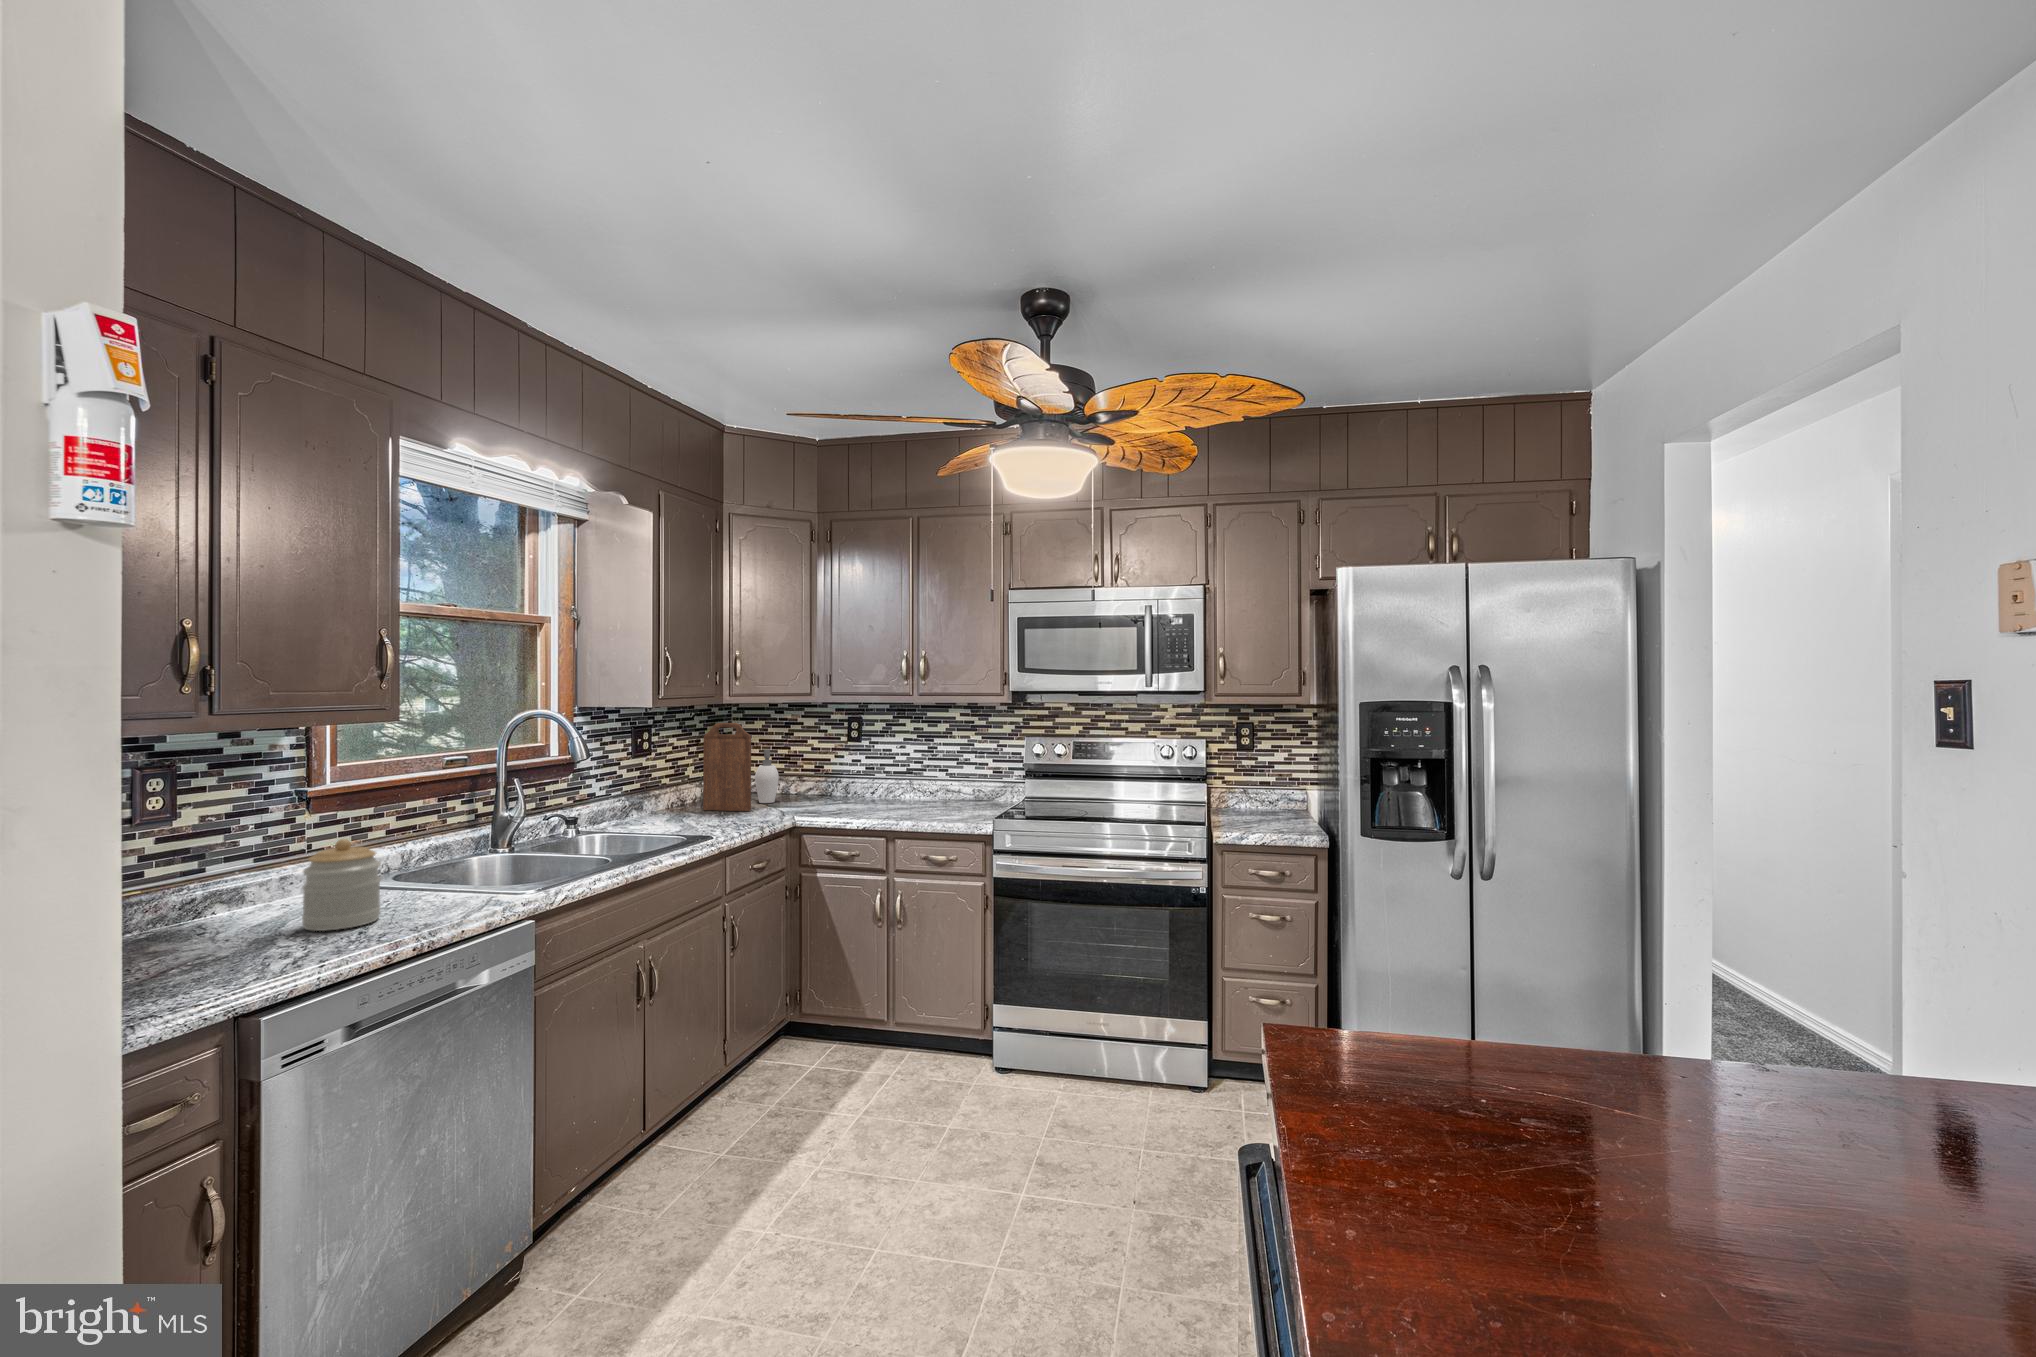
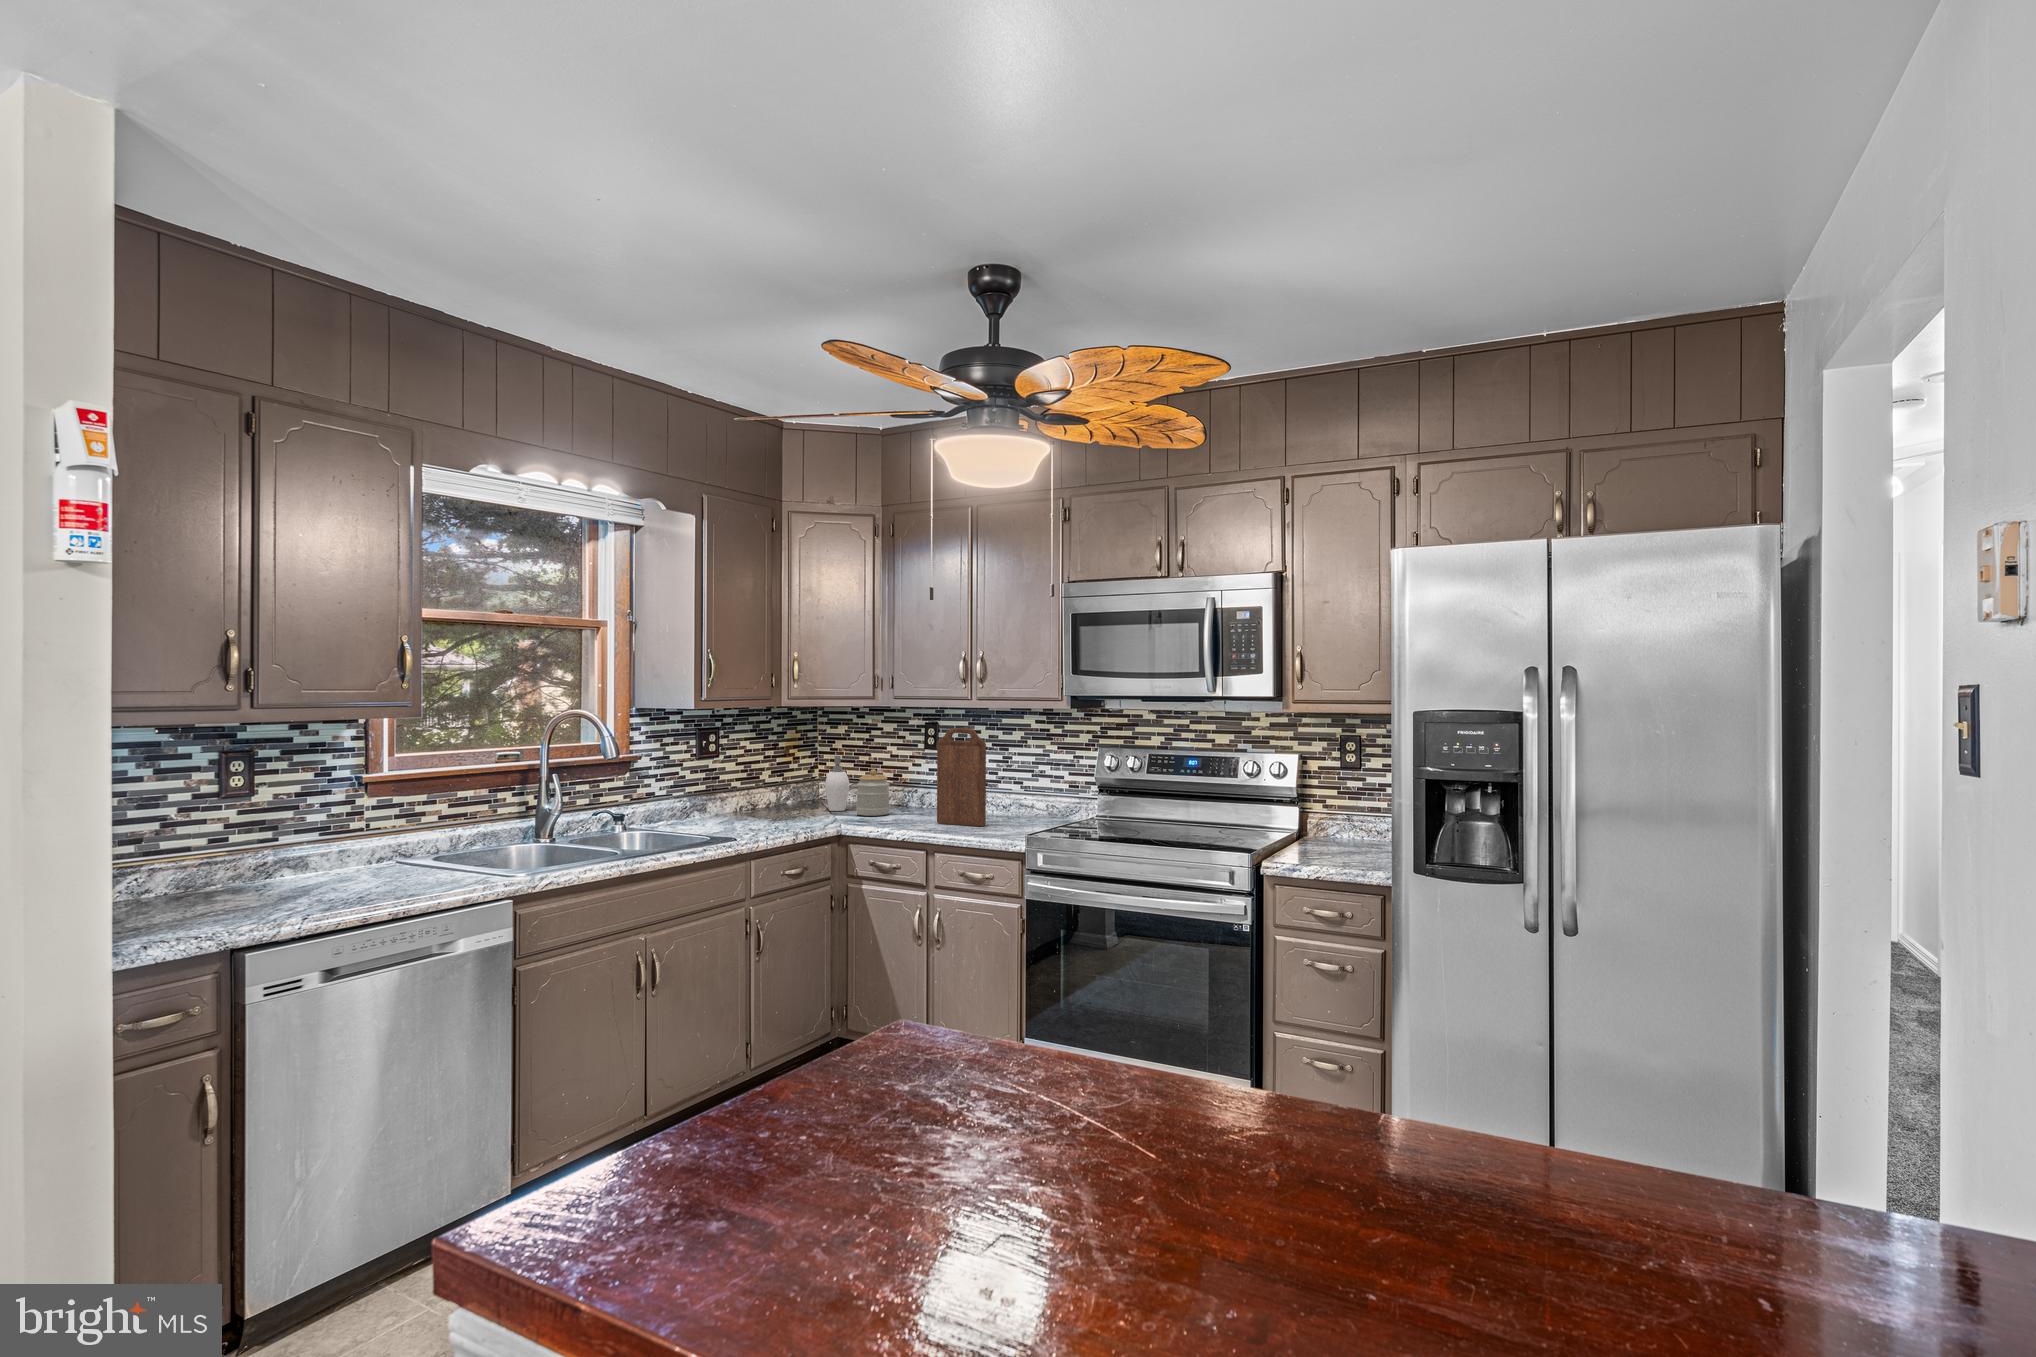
cutting board: present [703,723,751,811] -> present [937,728,986,826]
jar: present [302,839,381,931] -> present [856,769,890,816]

